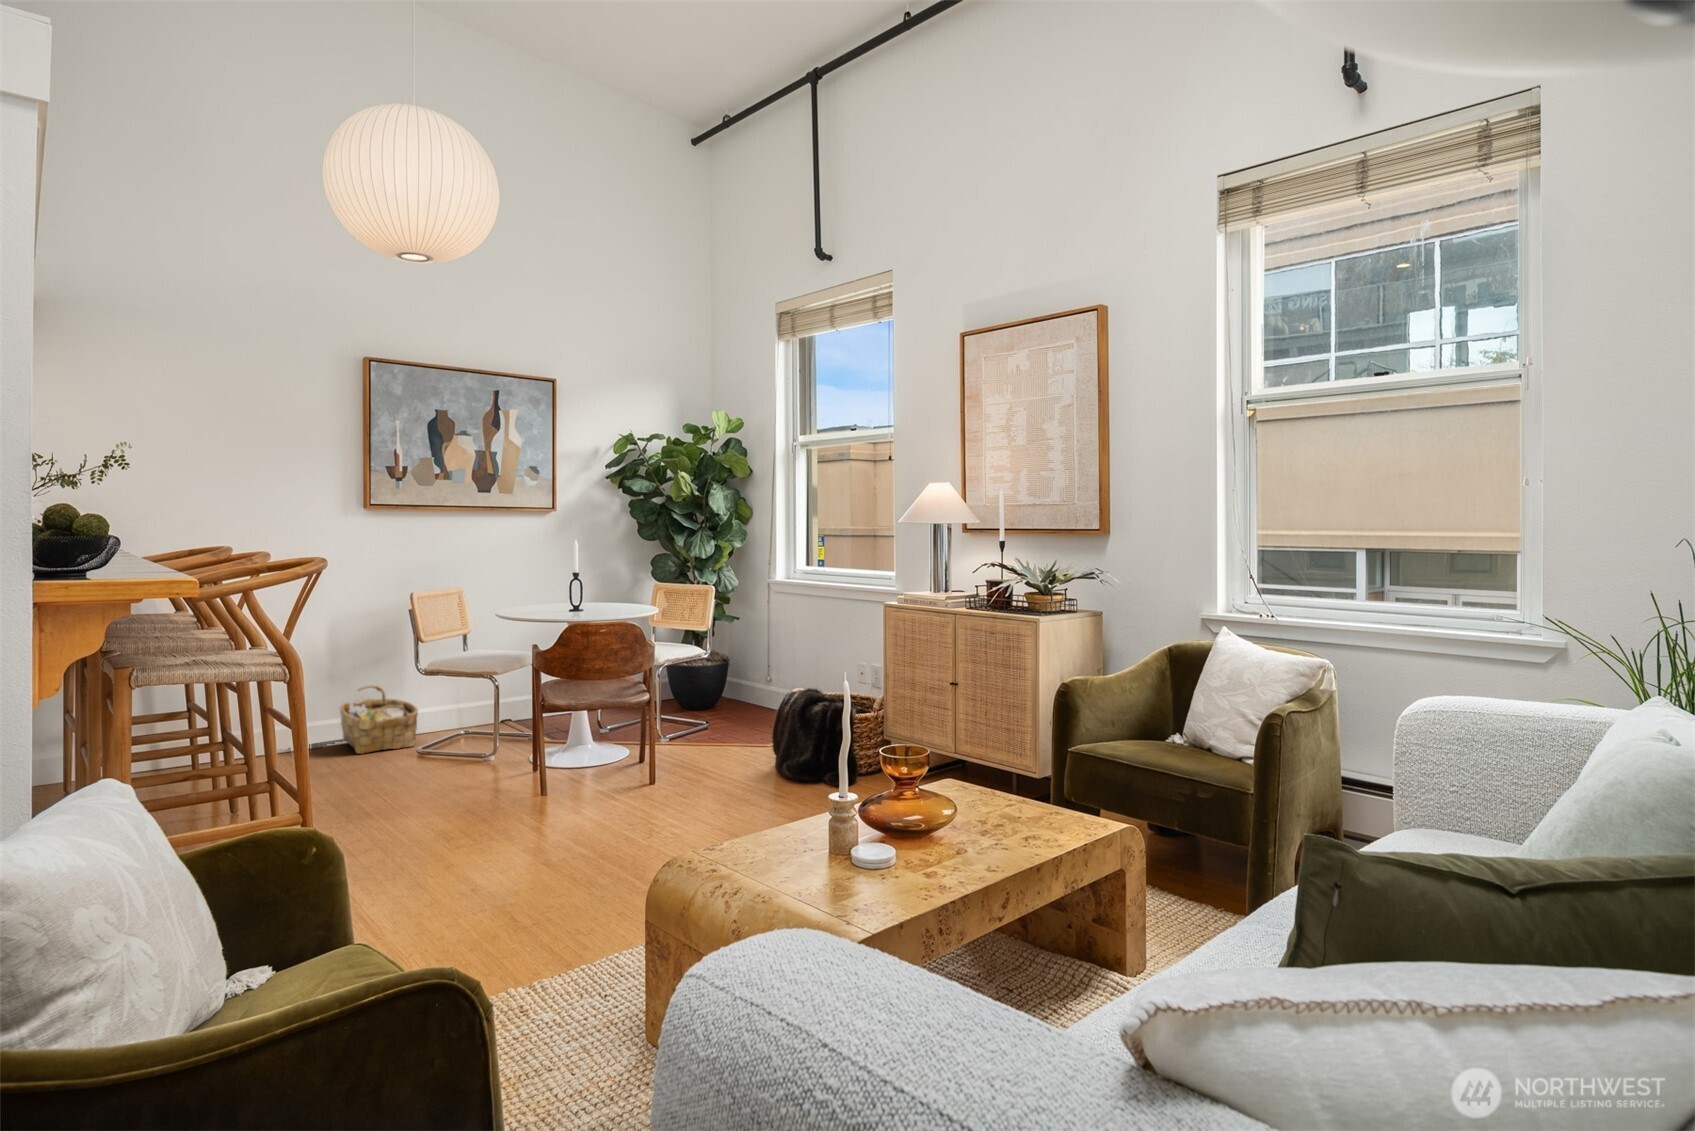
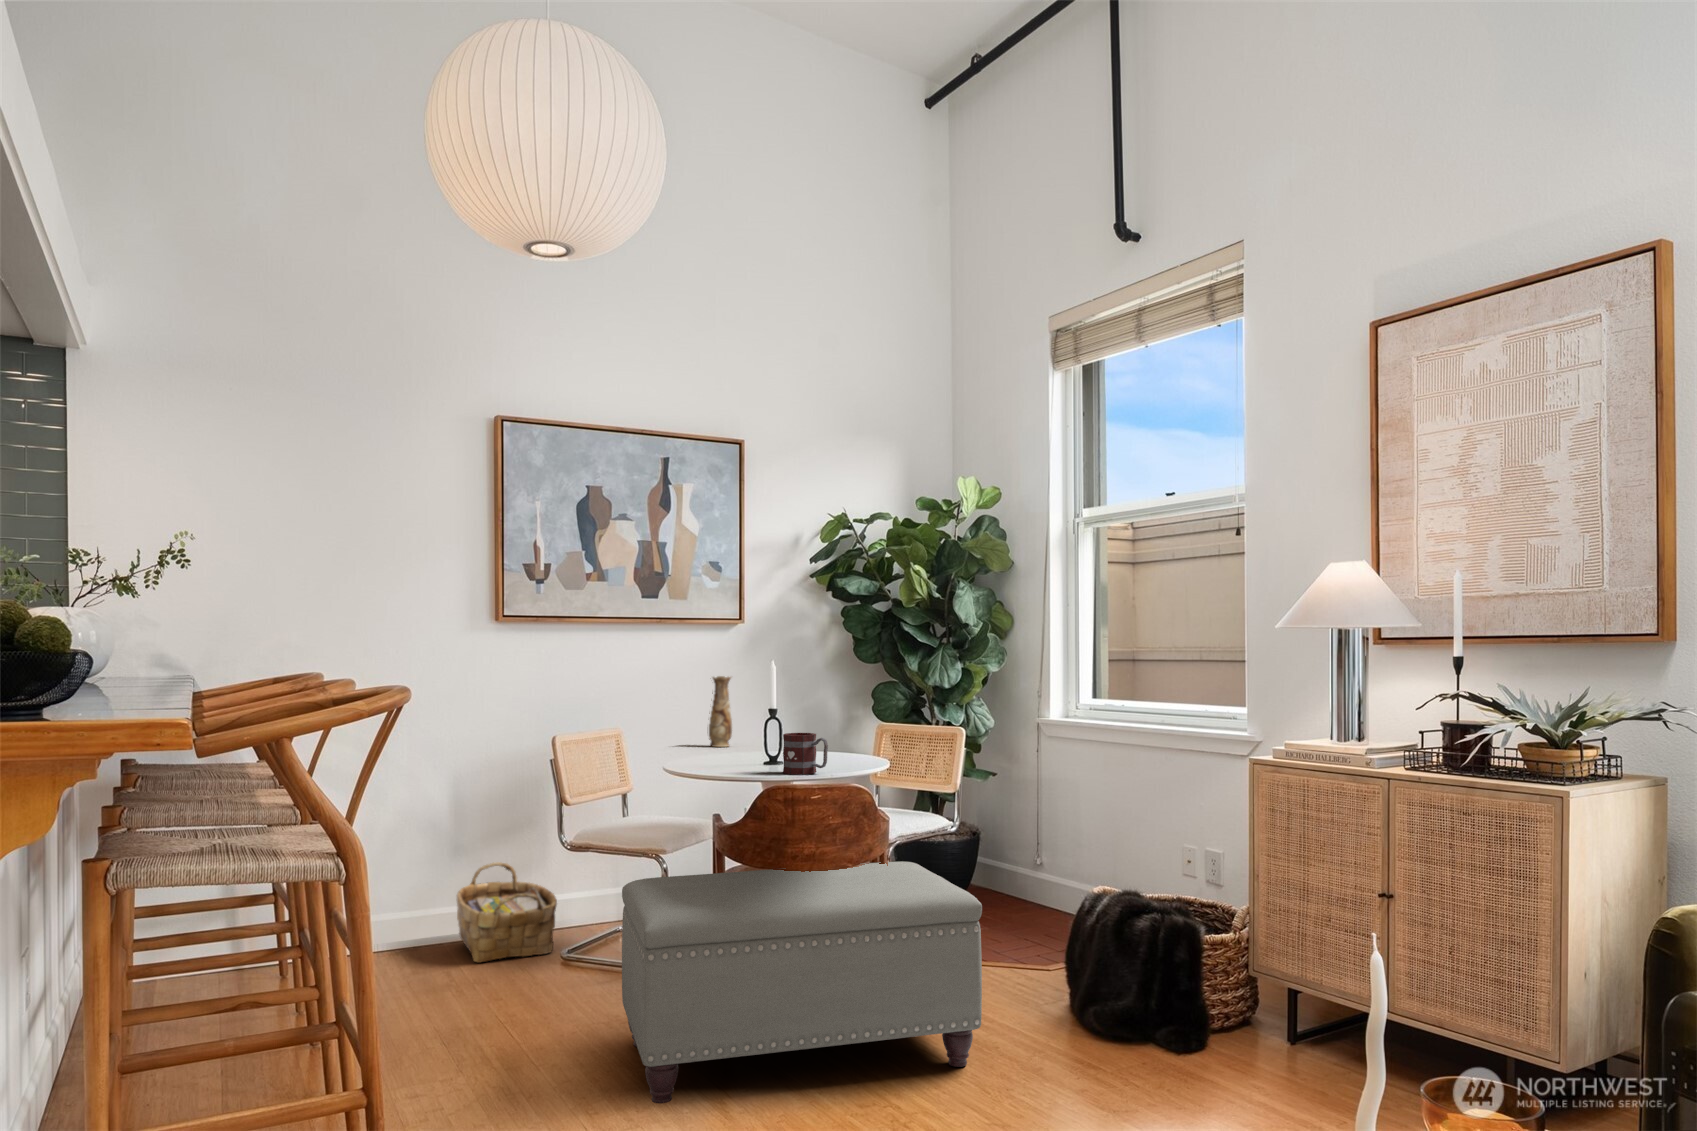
vase: none [529,551,548,602] -> present [709,676,732,747]
mug: none [582,591,613,619] -> present [783,733,828,774]
ottoman: none [469,674,710,825] -> present [622,861,982,1104]

